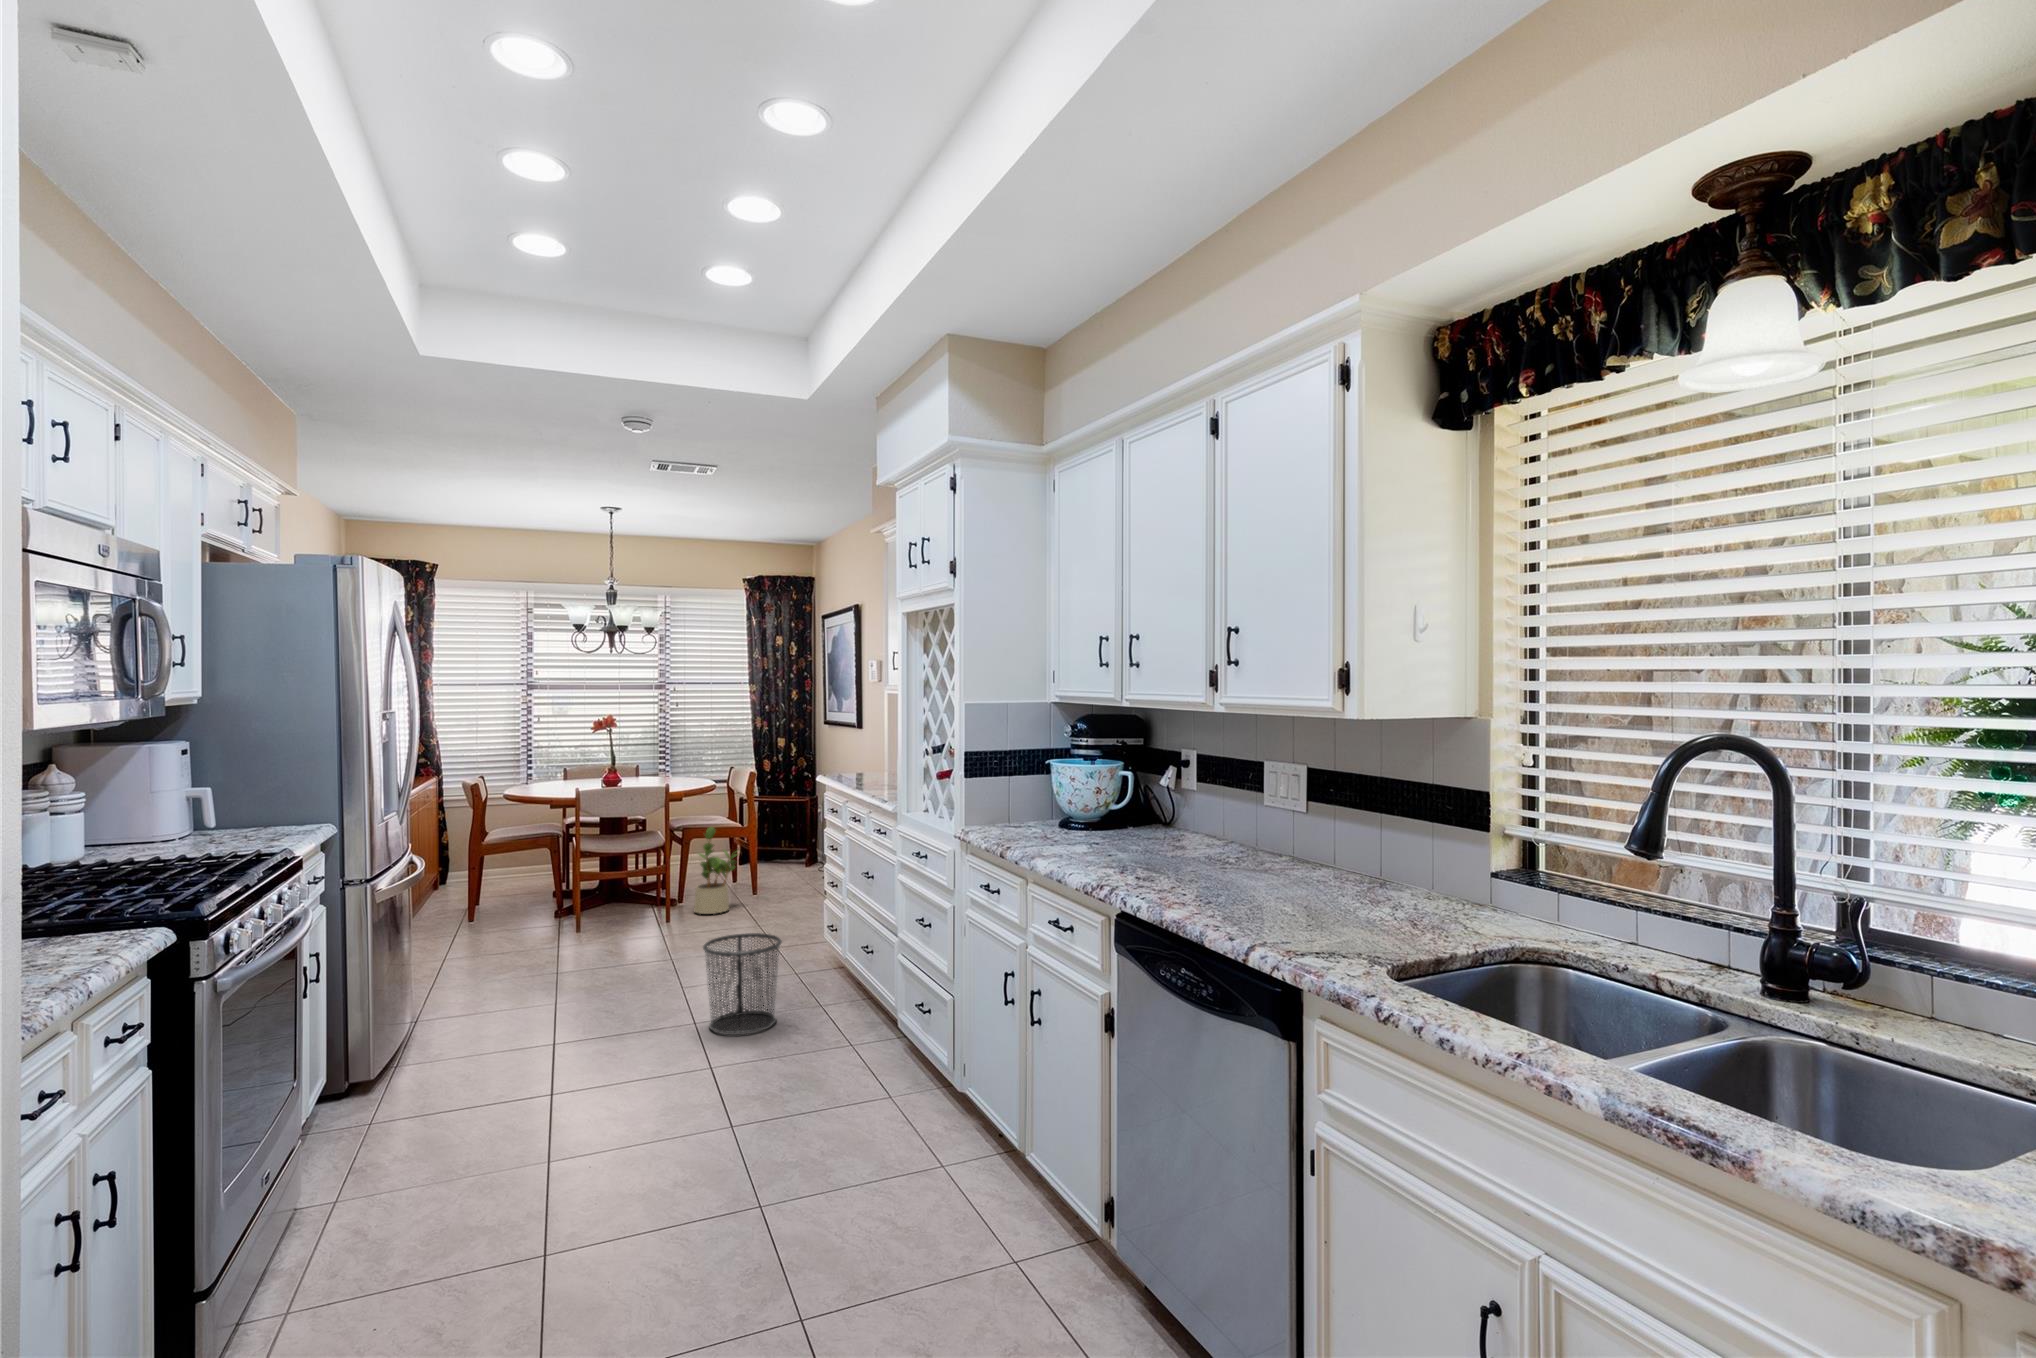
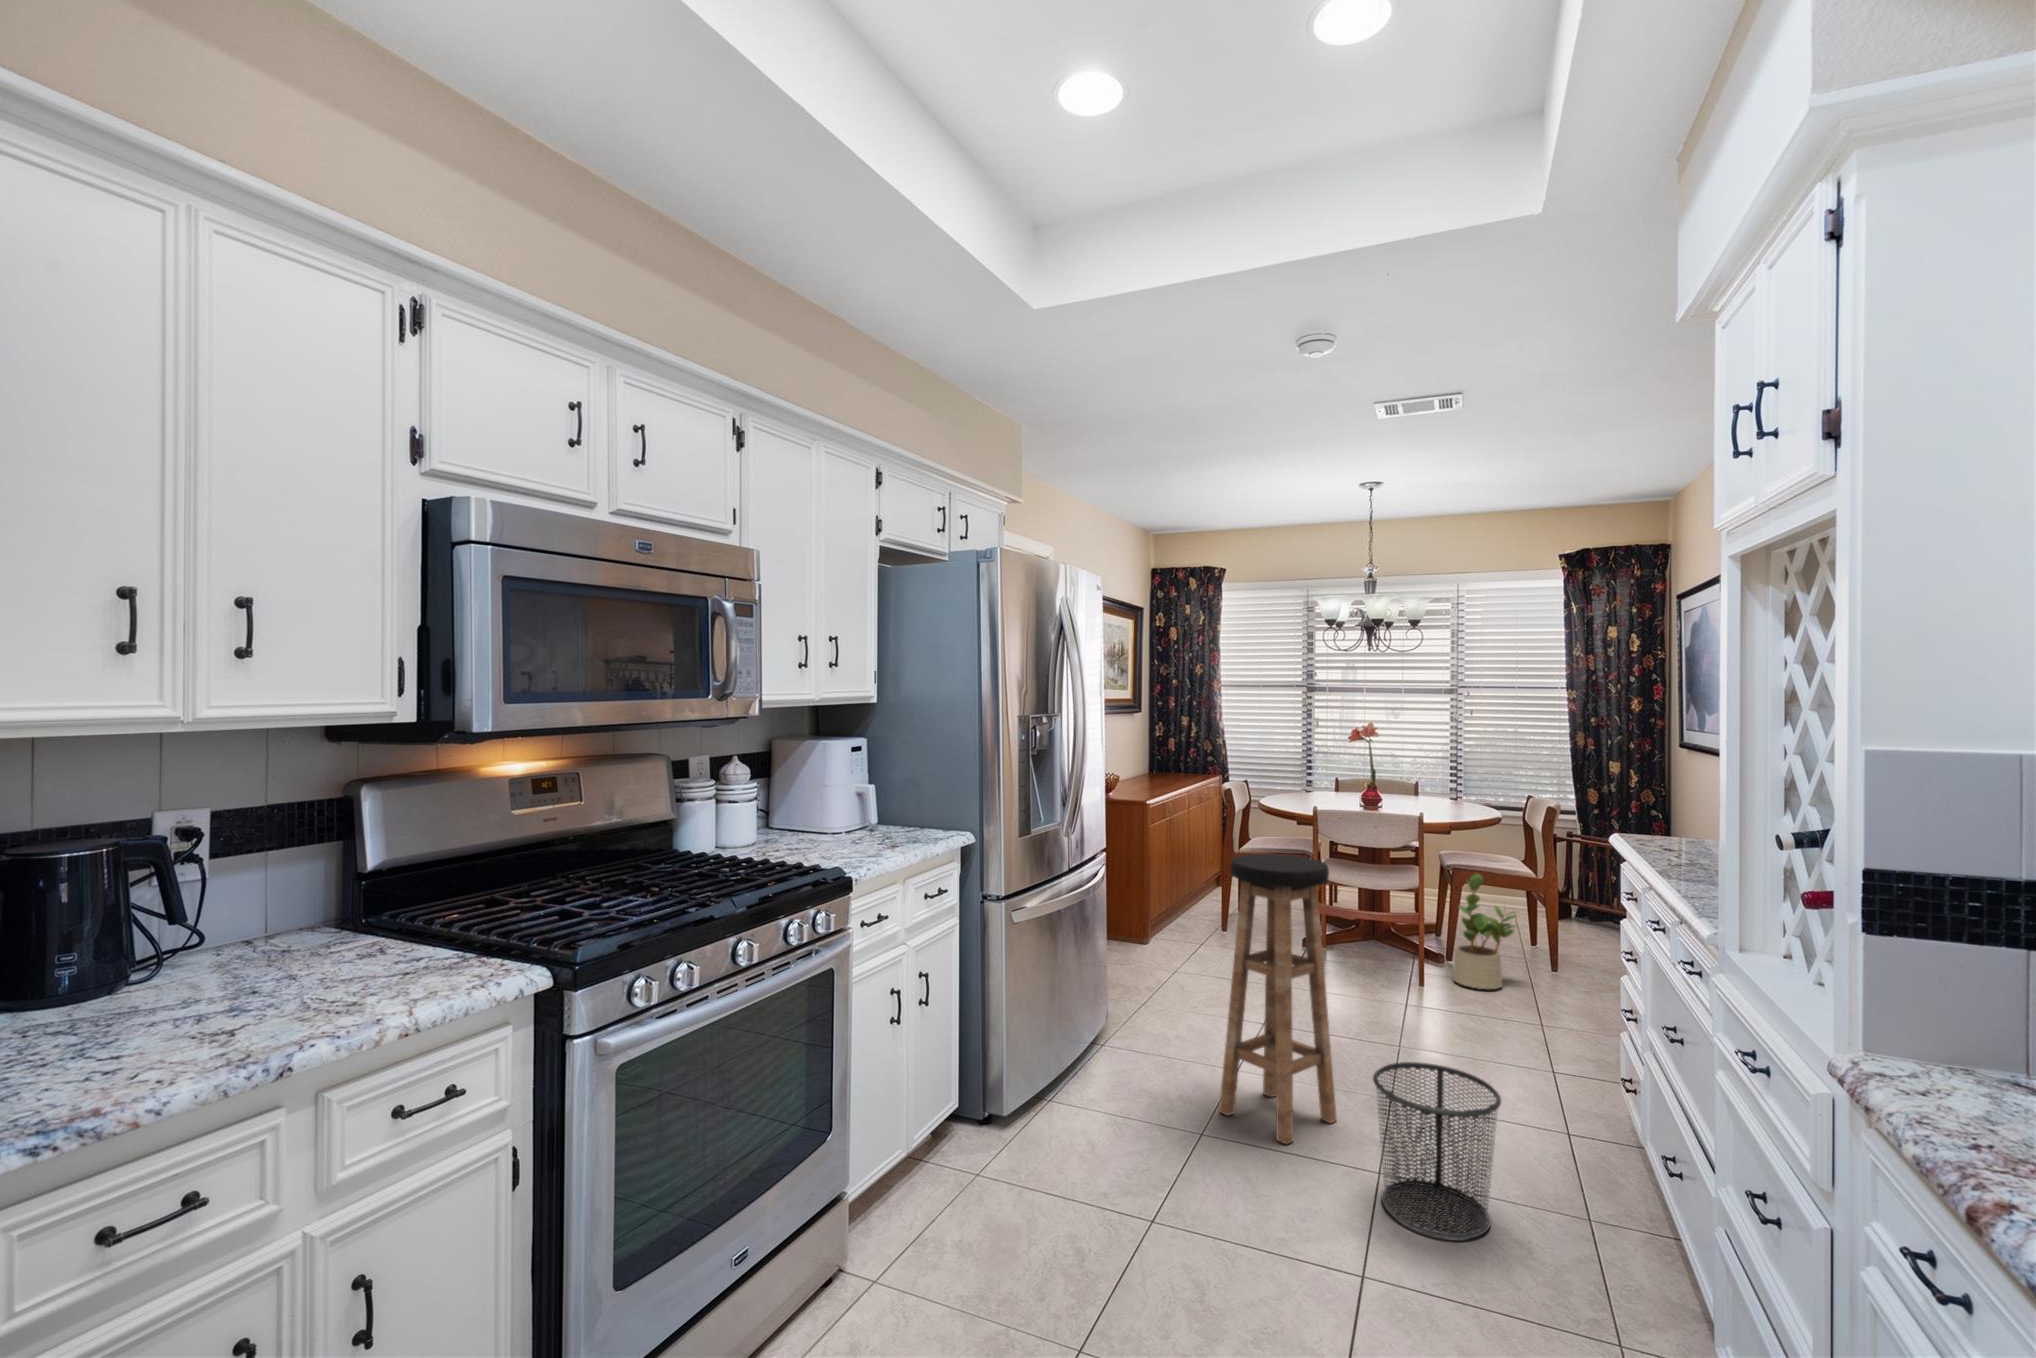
bar stool: none [569,815,658,1025] -> present [1219,854,1337,1144]

